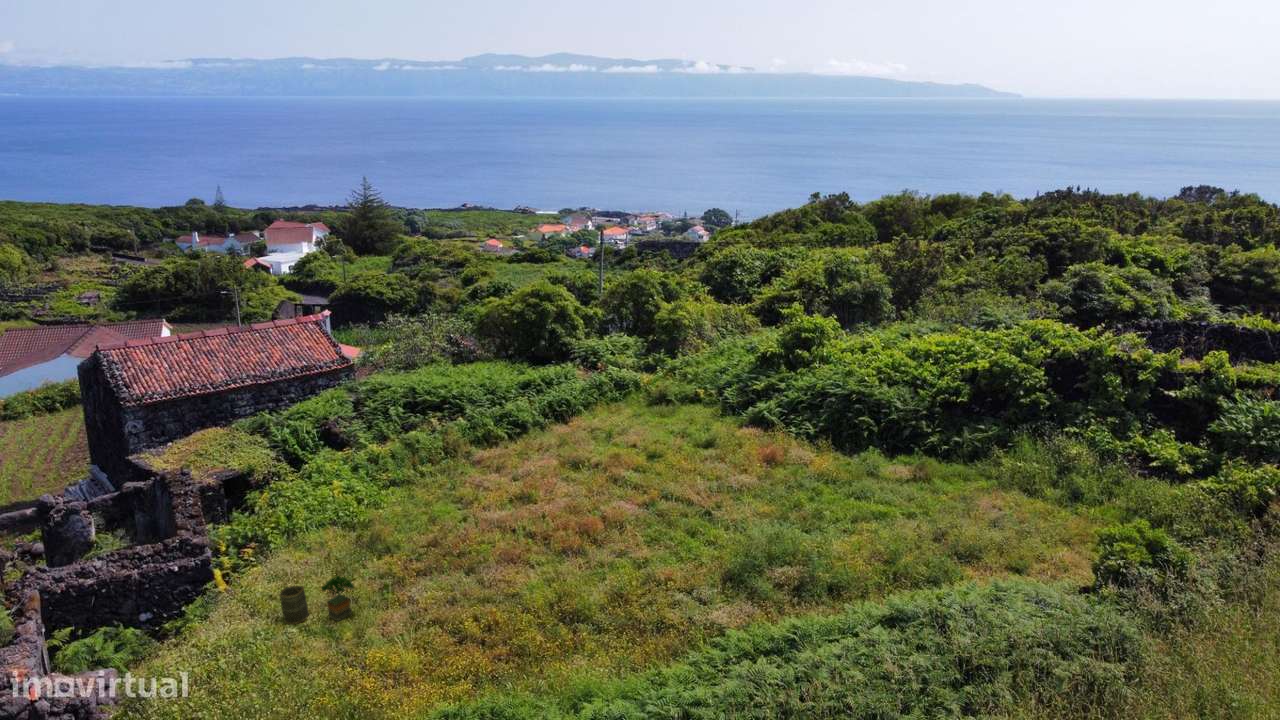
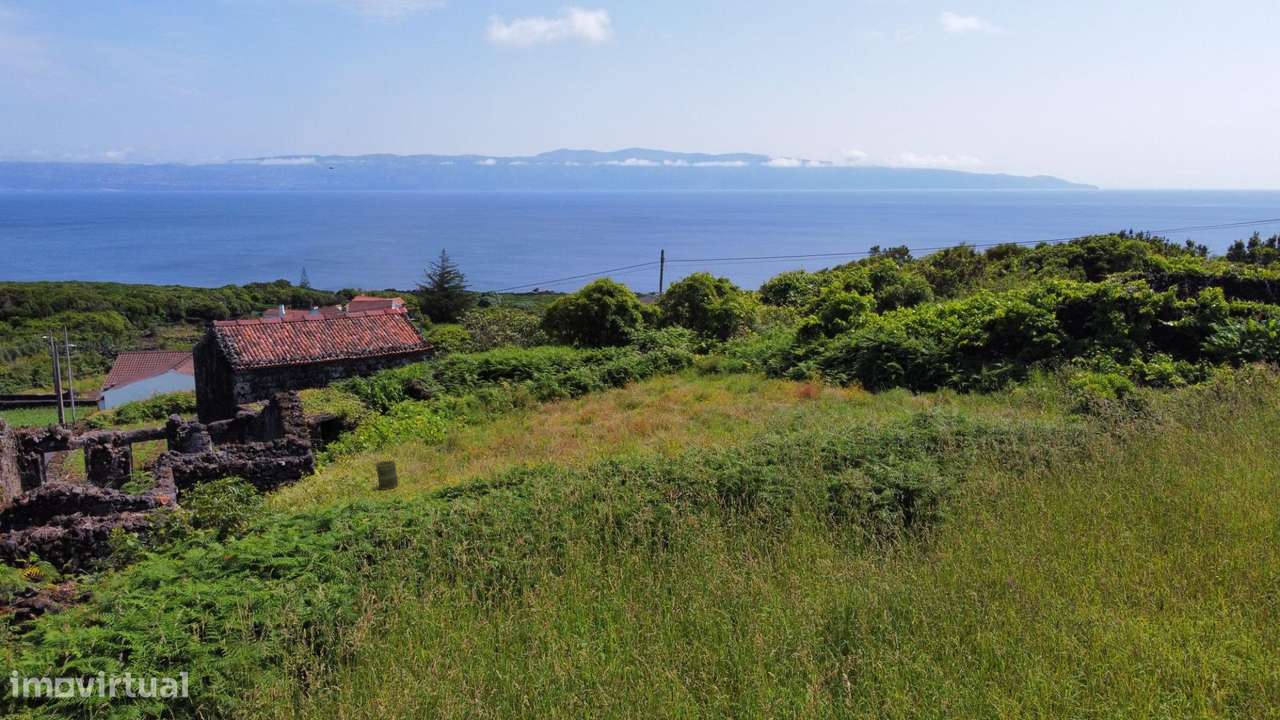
potted tree: present [321,576,354,621] -> none [408,451,434,487]

